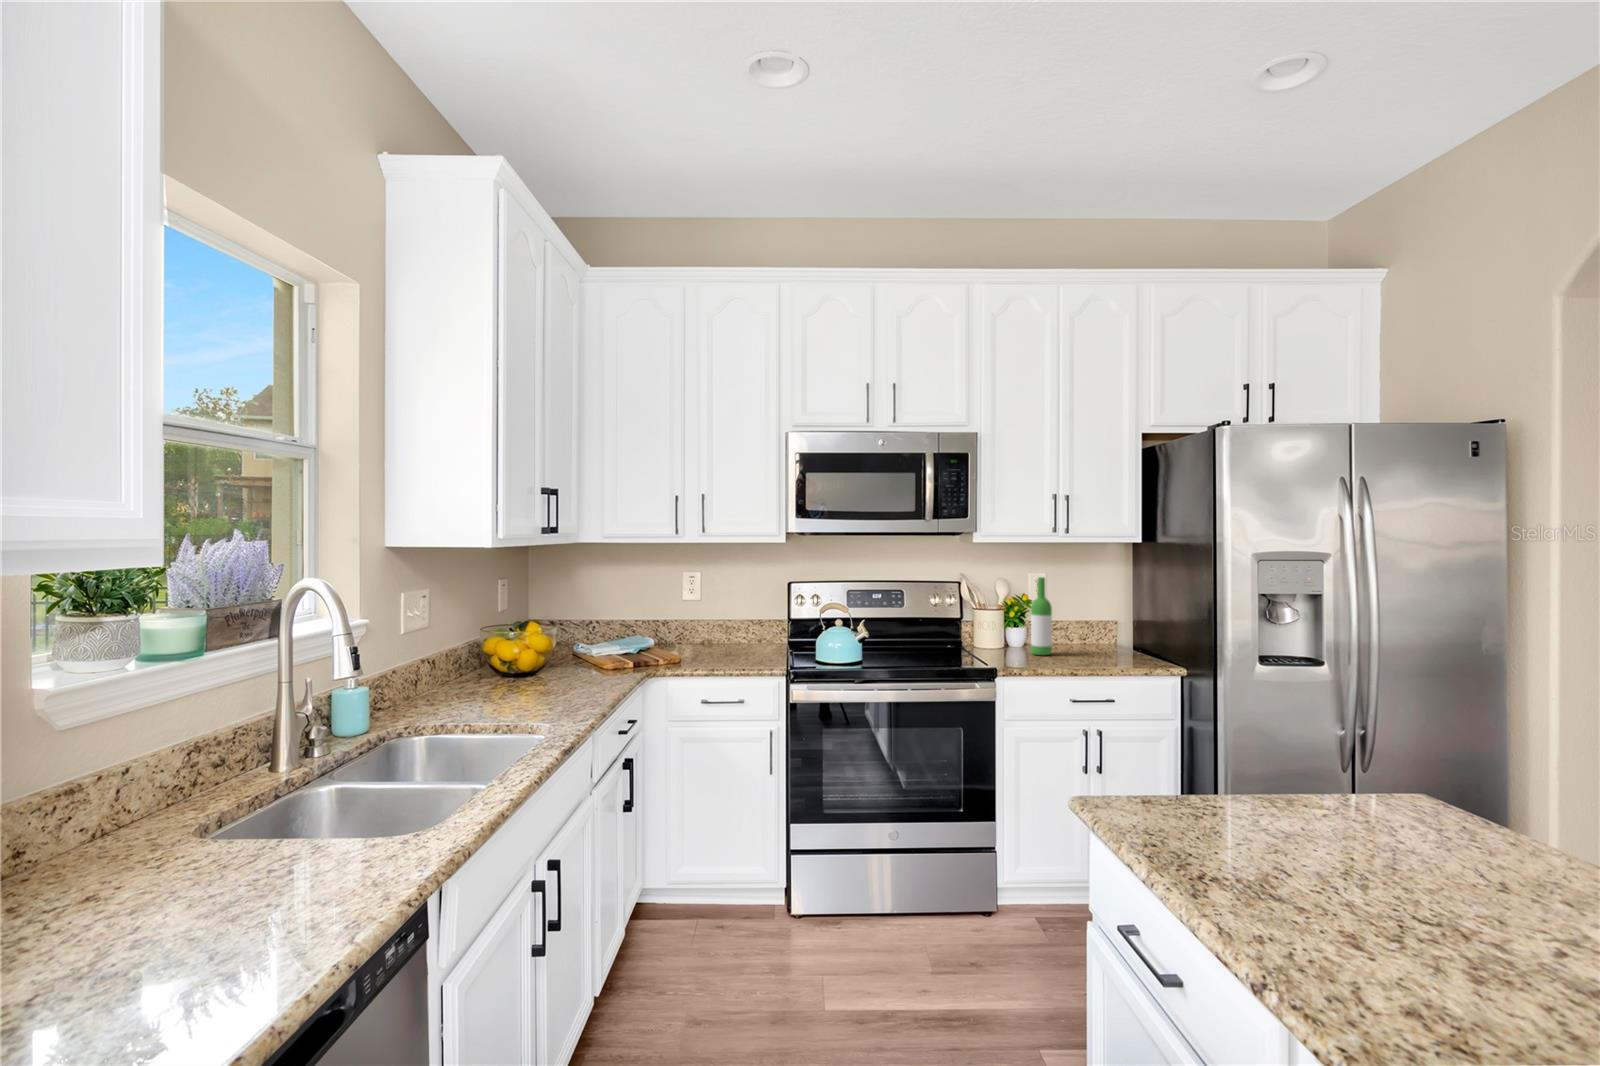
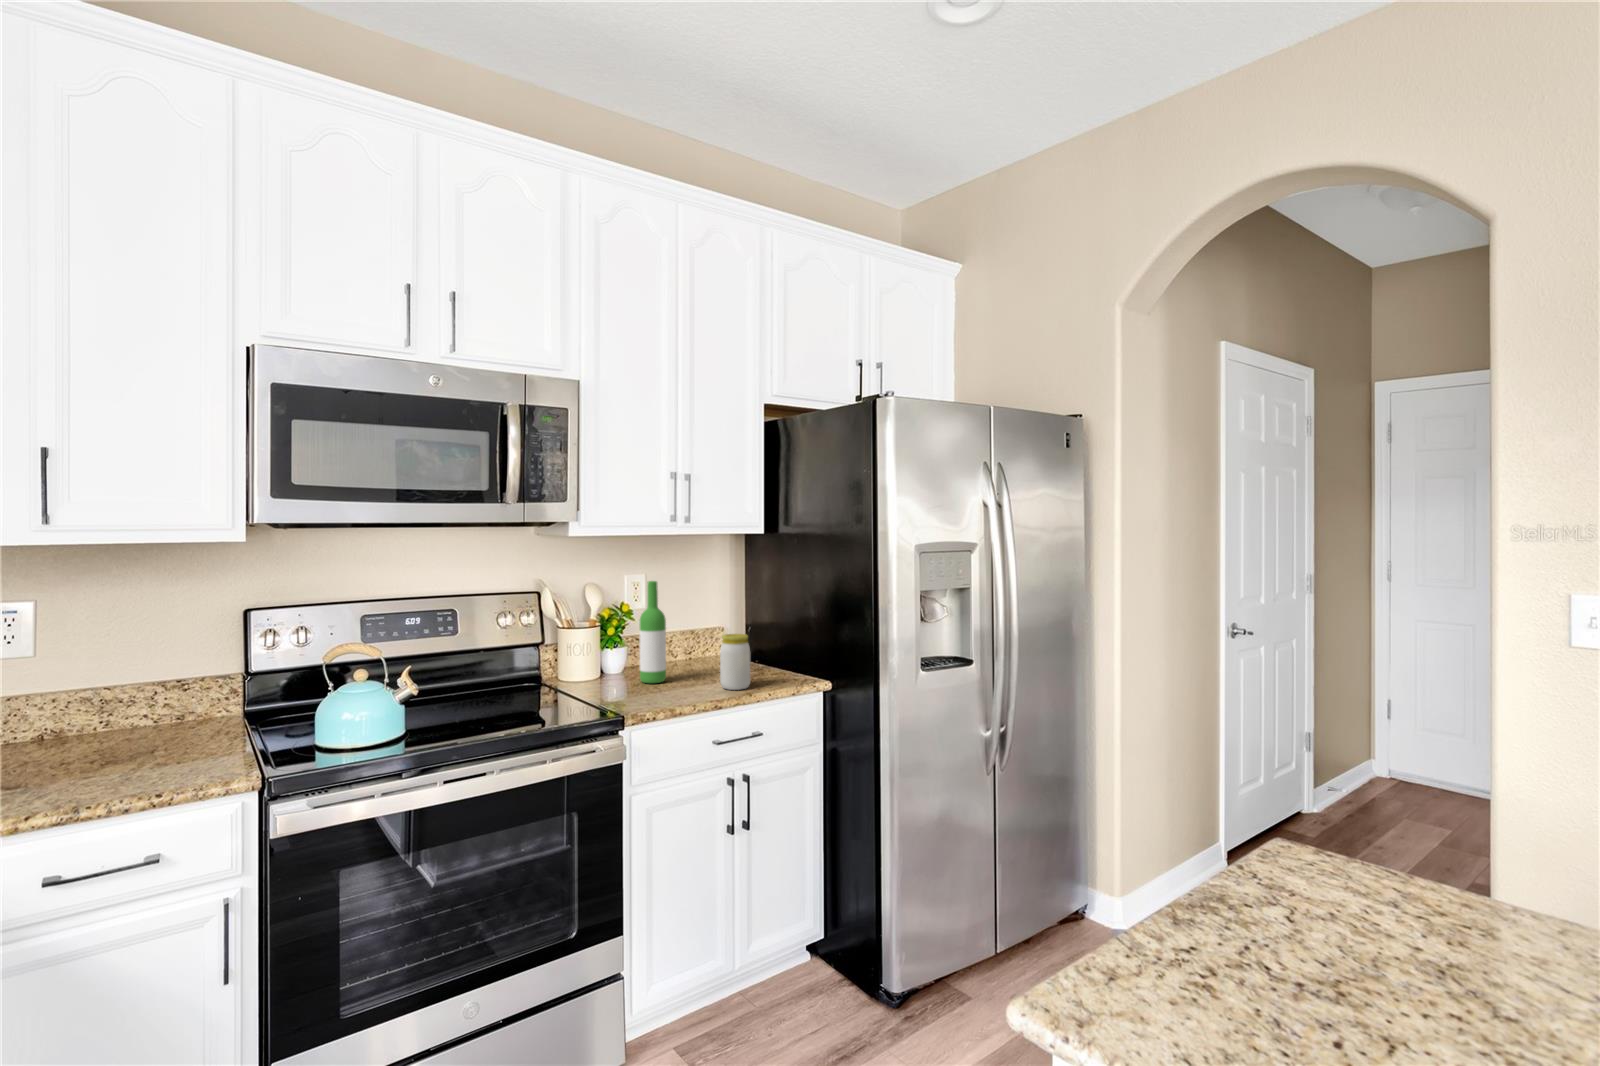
jar: none [1088,622,1114,665] -> present [720,634,750,690]

